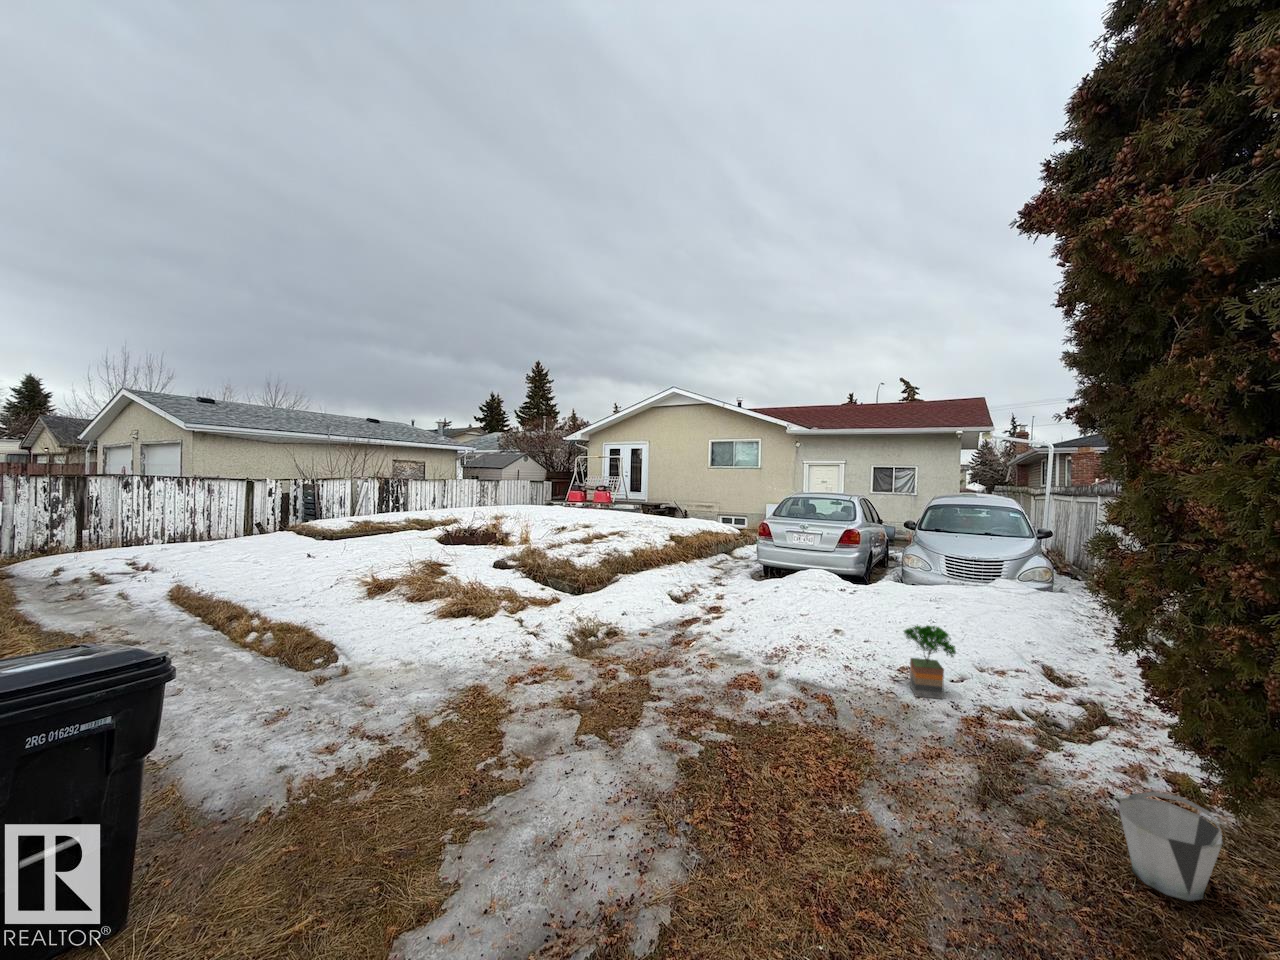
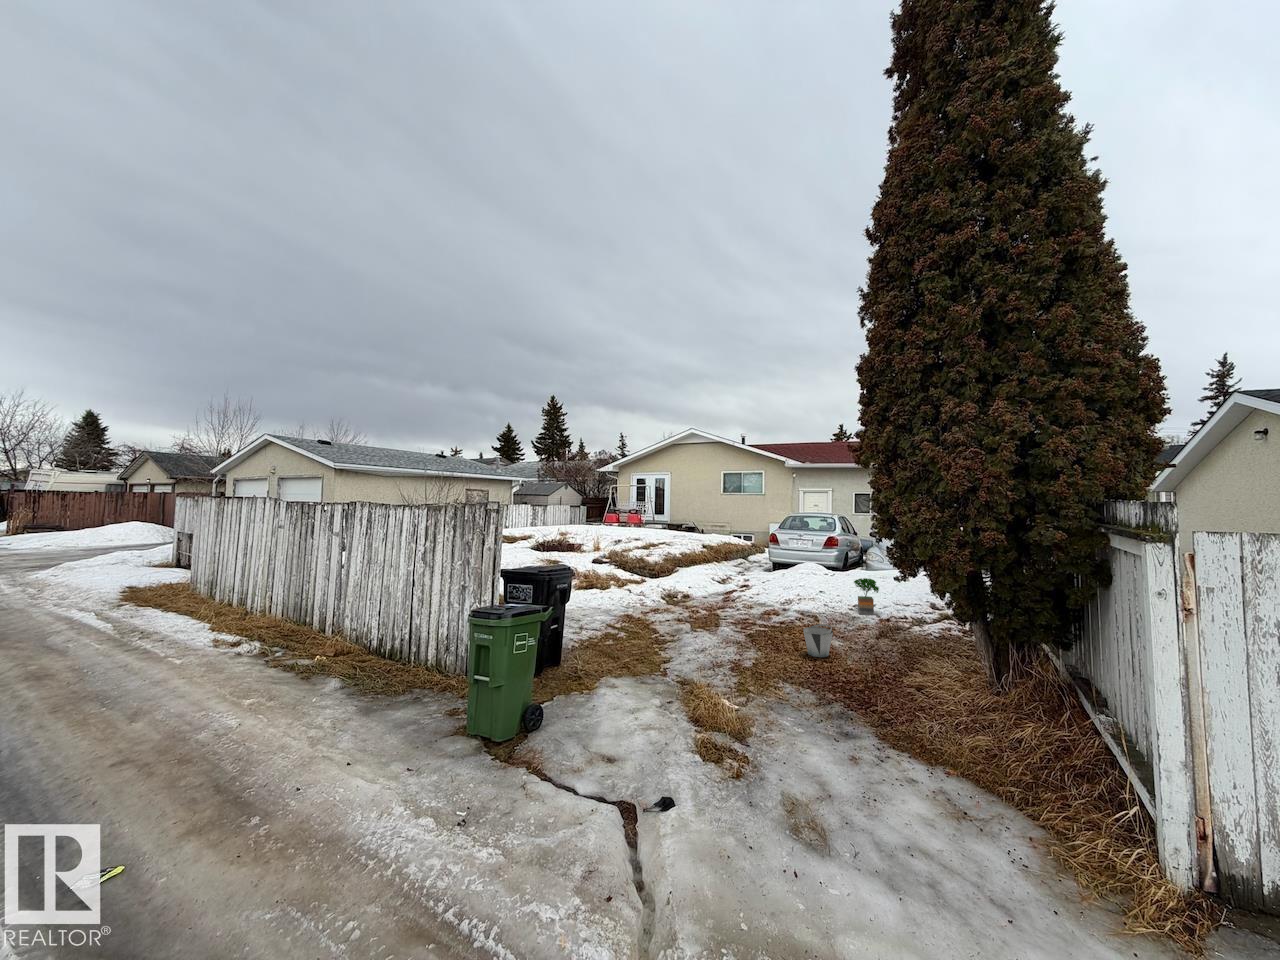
bucket: present [1119,791,1222,901] -> present [803,624,833,657]

